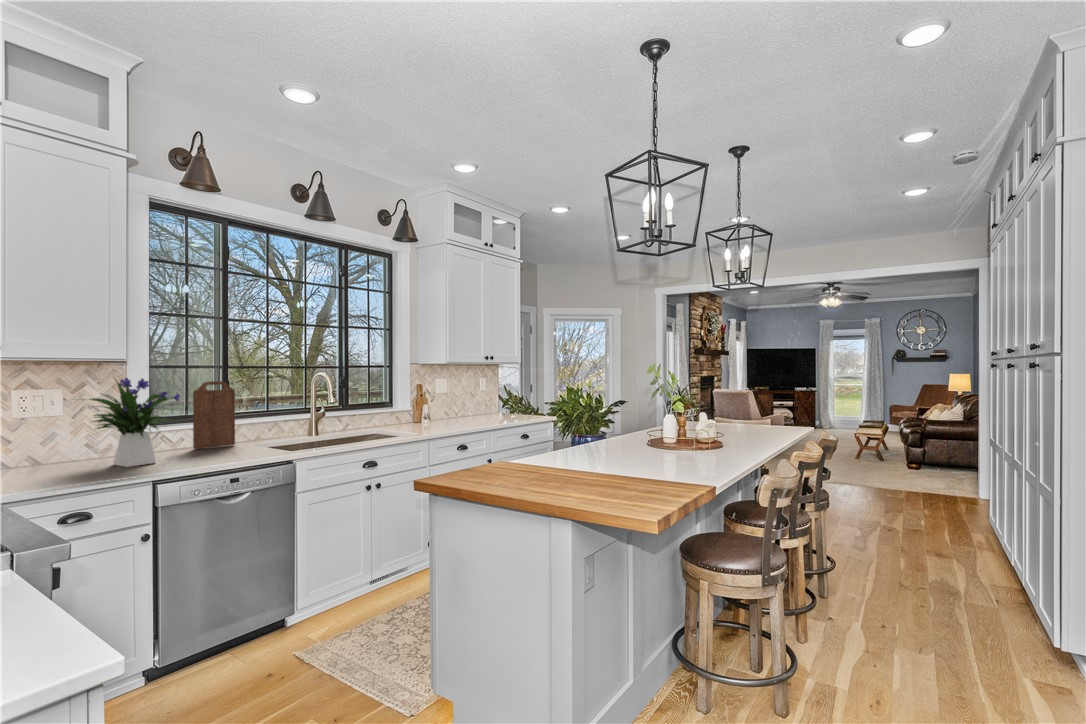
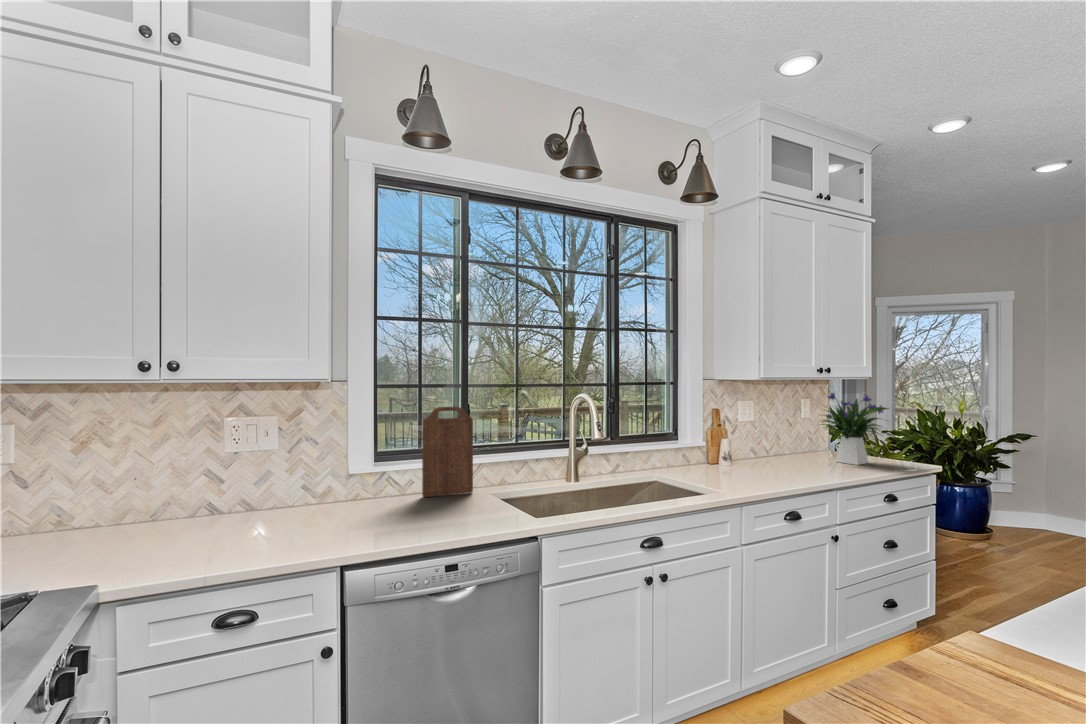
flower arrangement: present [89,378,180,467] -> present [821,392,888,465]

